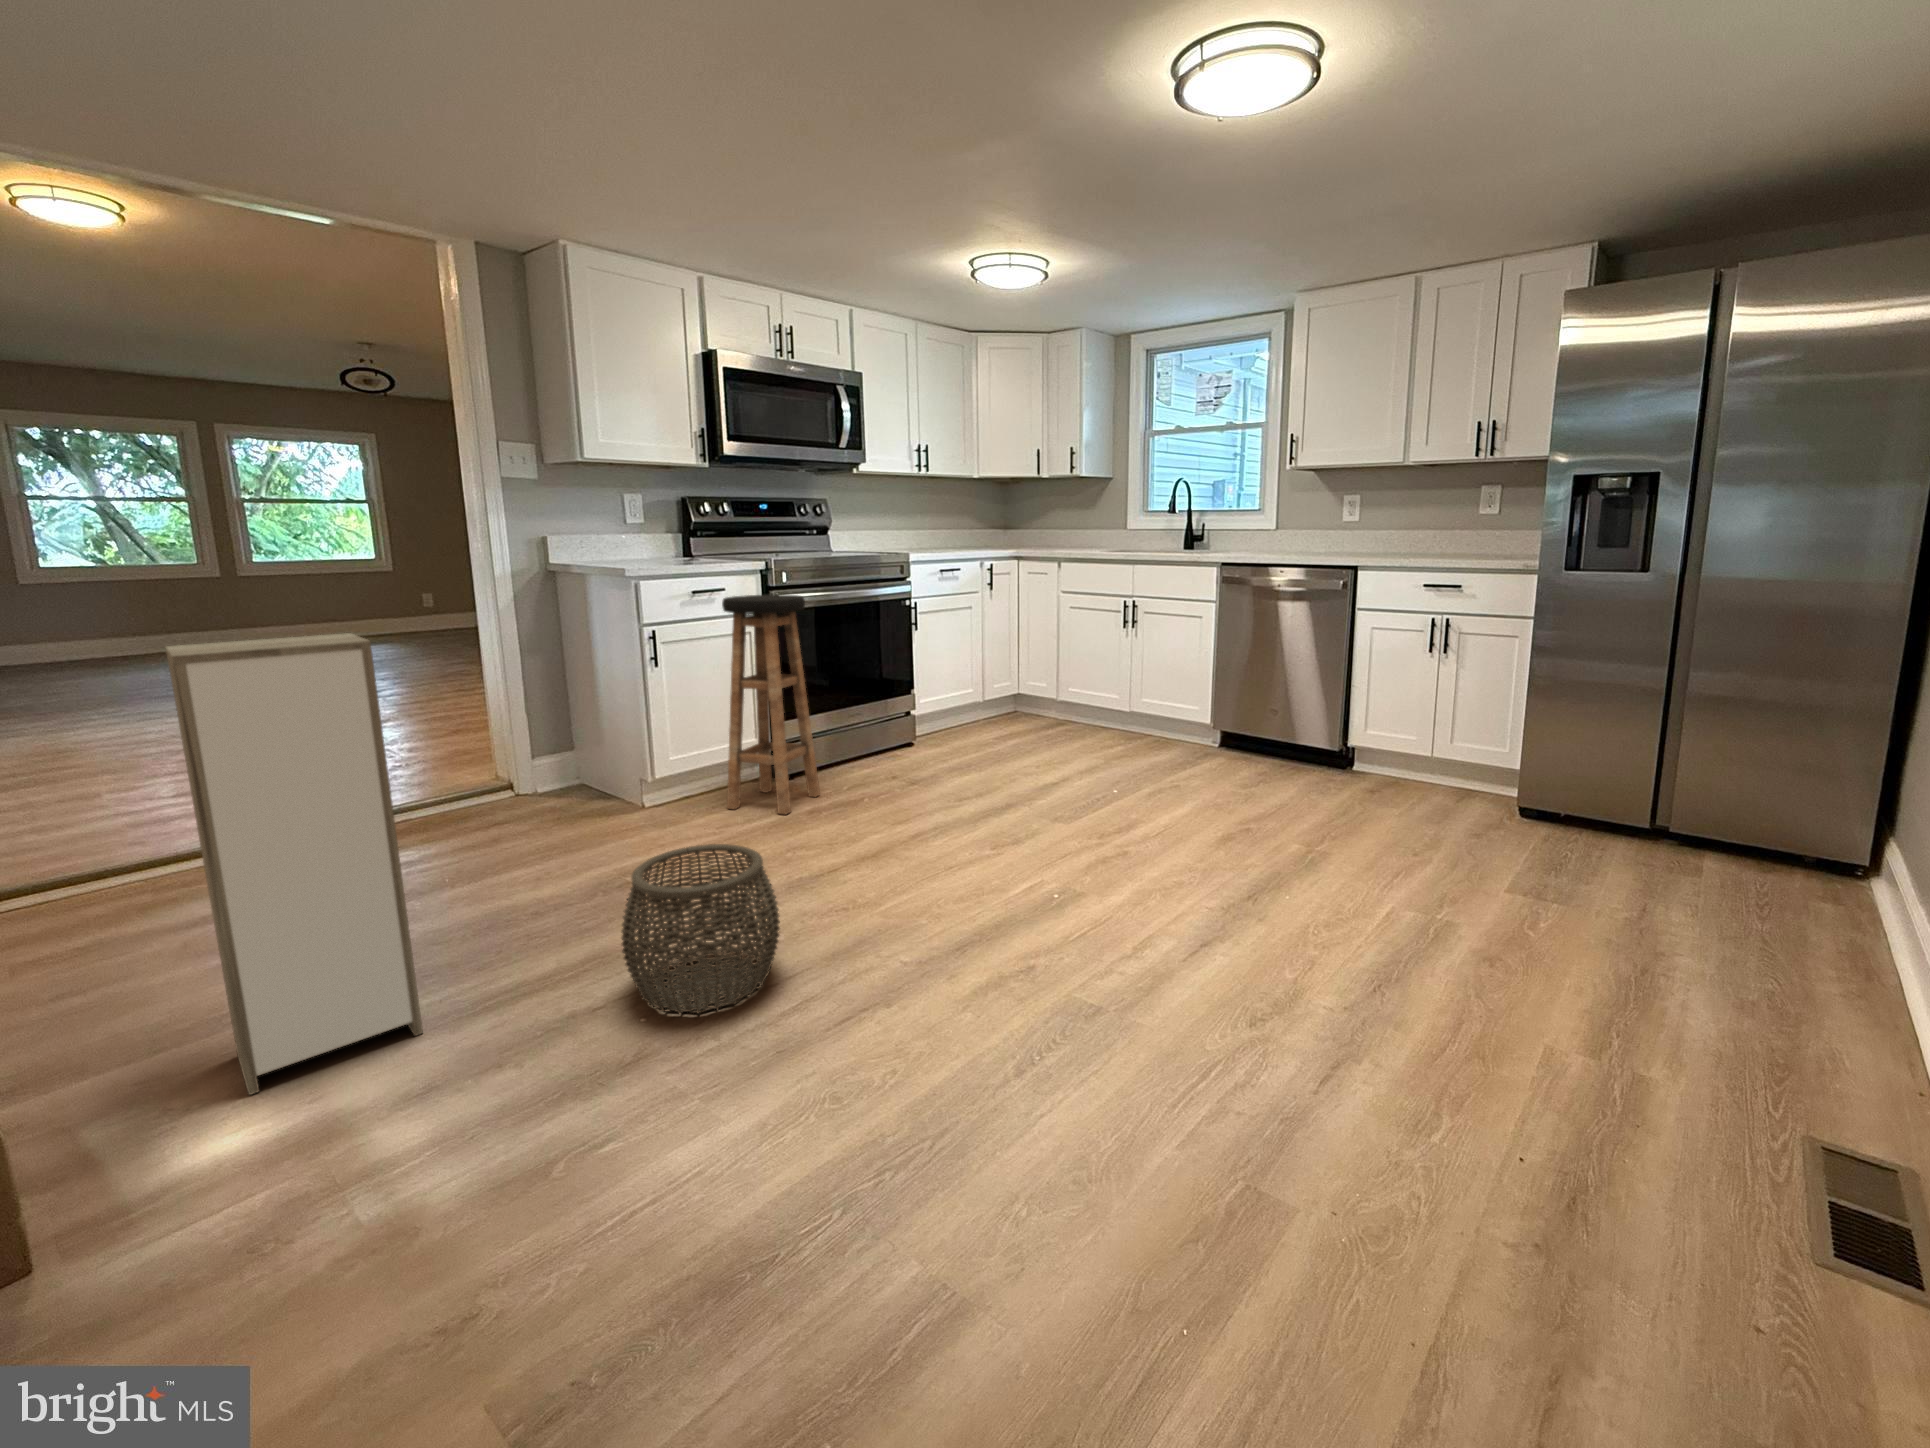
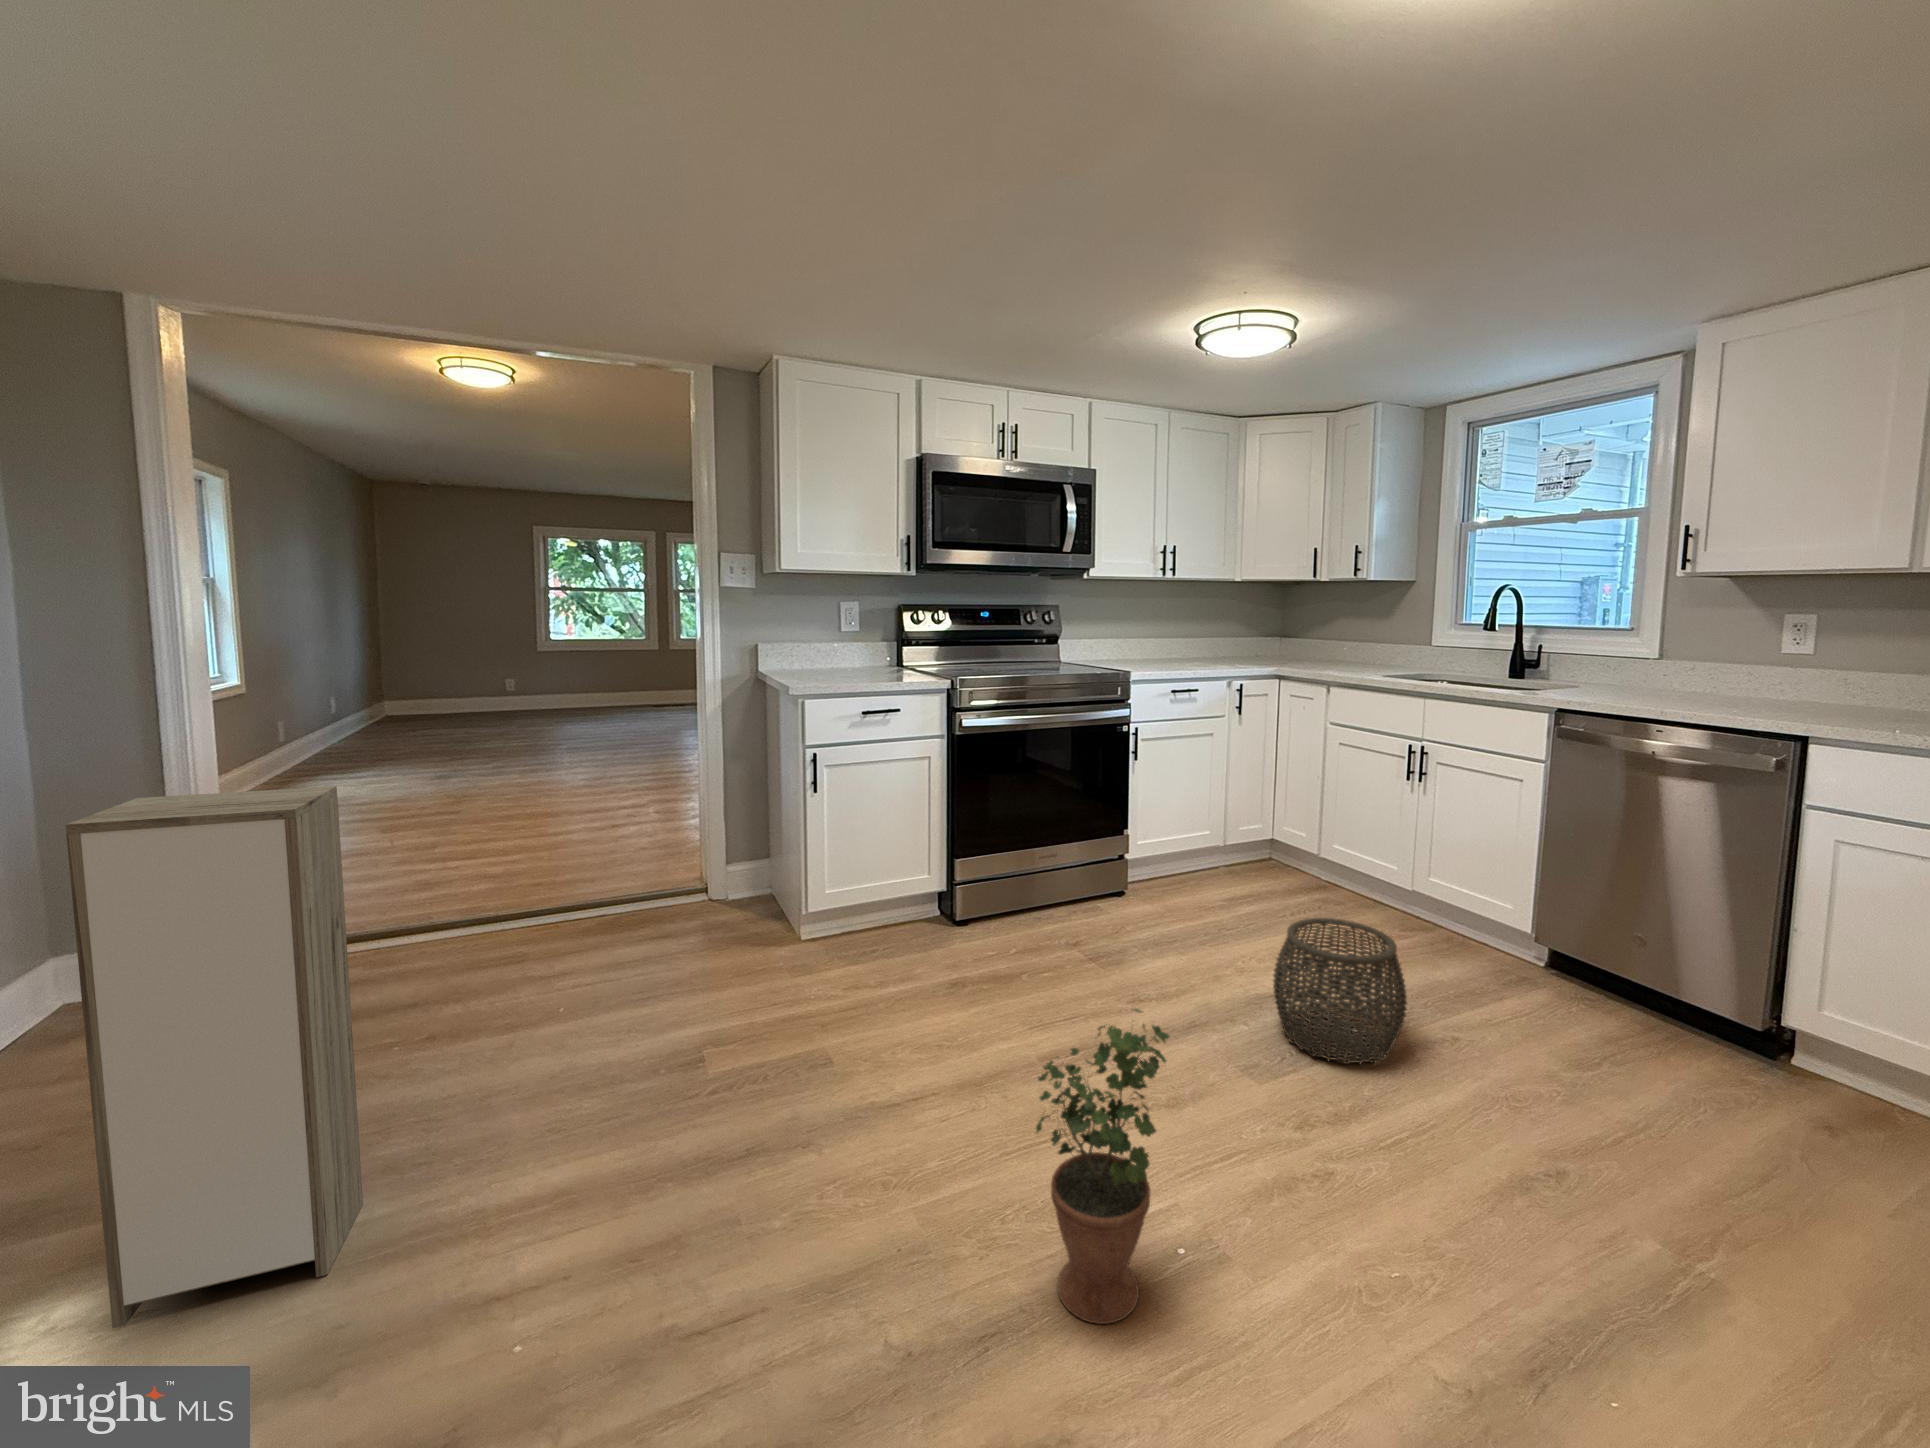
bar stool: present [722,595,820,815] -> none [870,720,977,985]
potted plant: none [969,738,1052,930] -> present [1036,1009,1169,1324]
woven basket: present [621,844,780,1014] -> present [1273,918,1407,1064]

